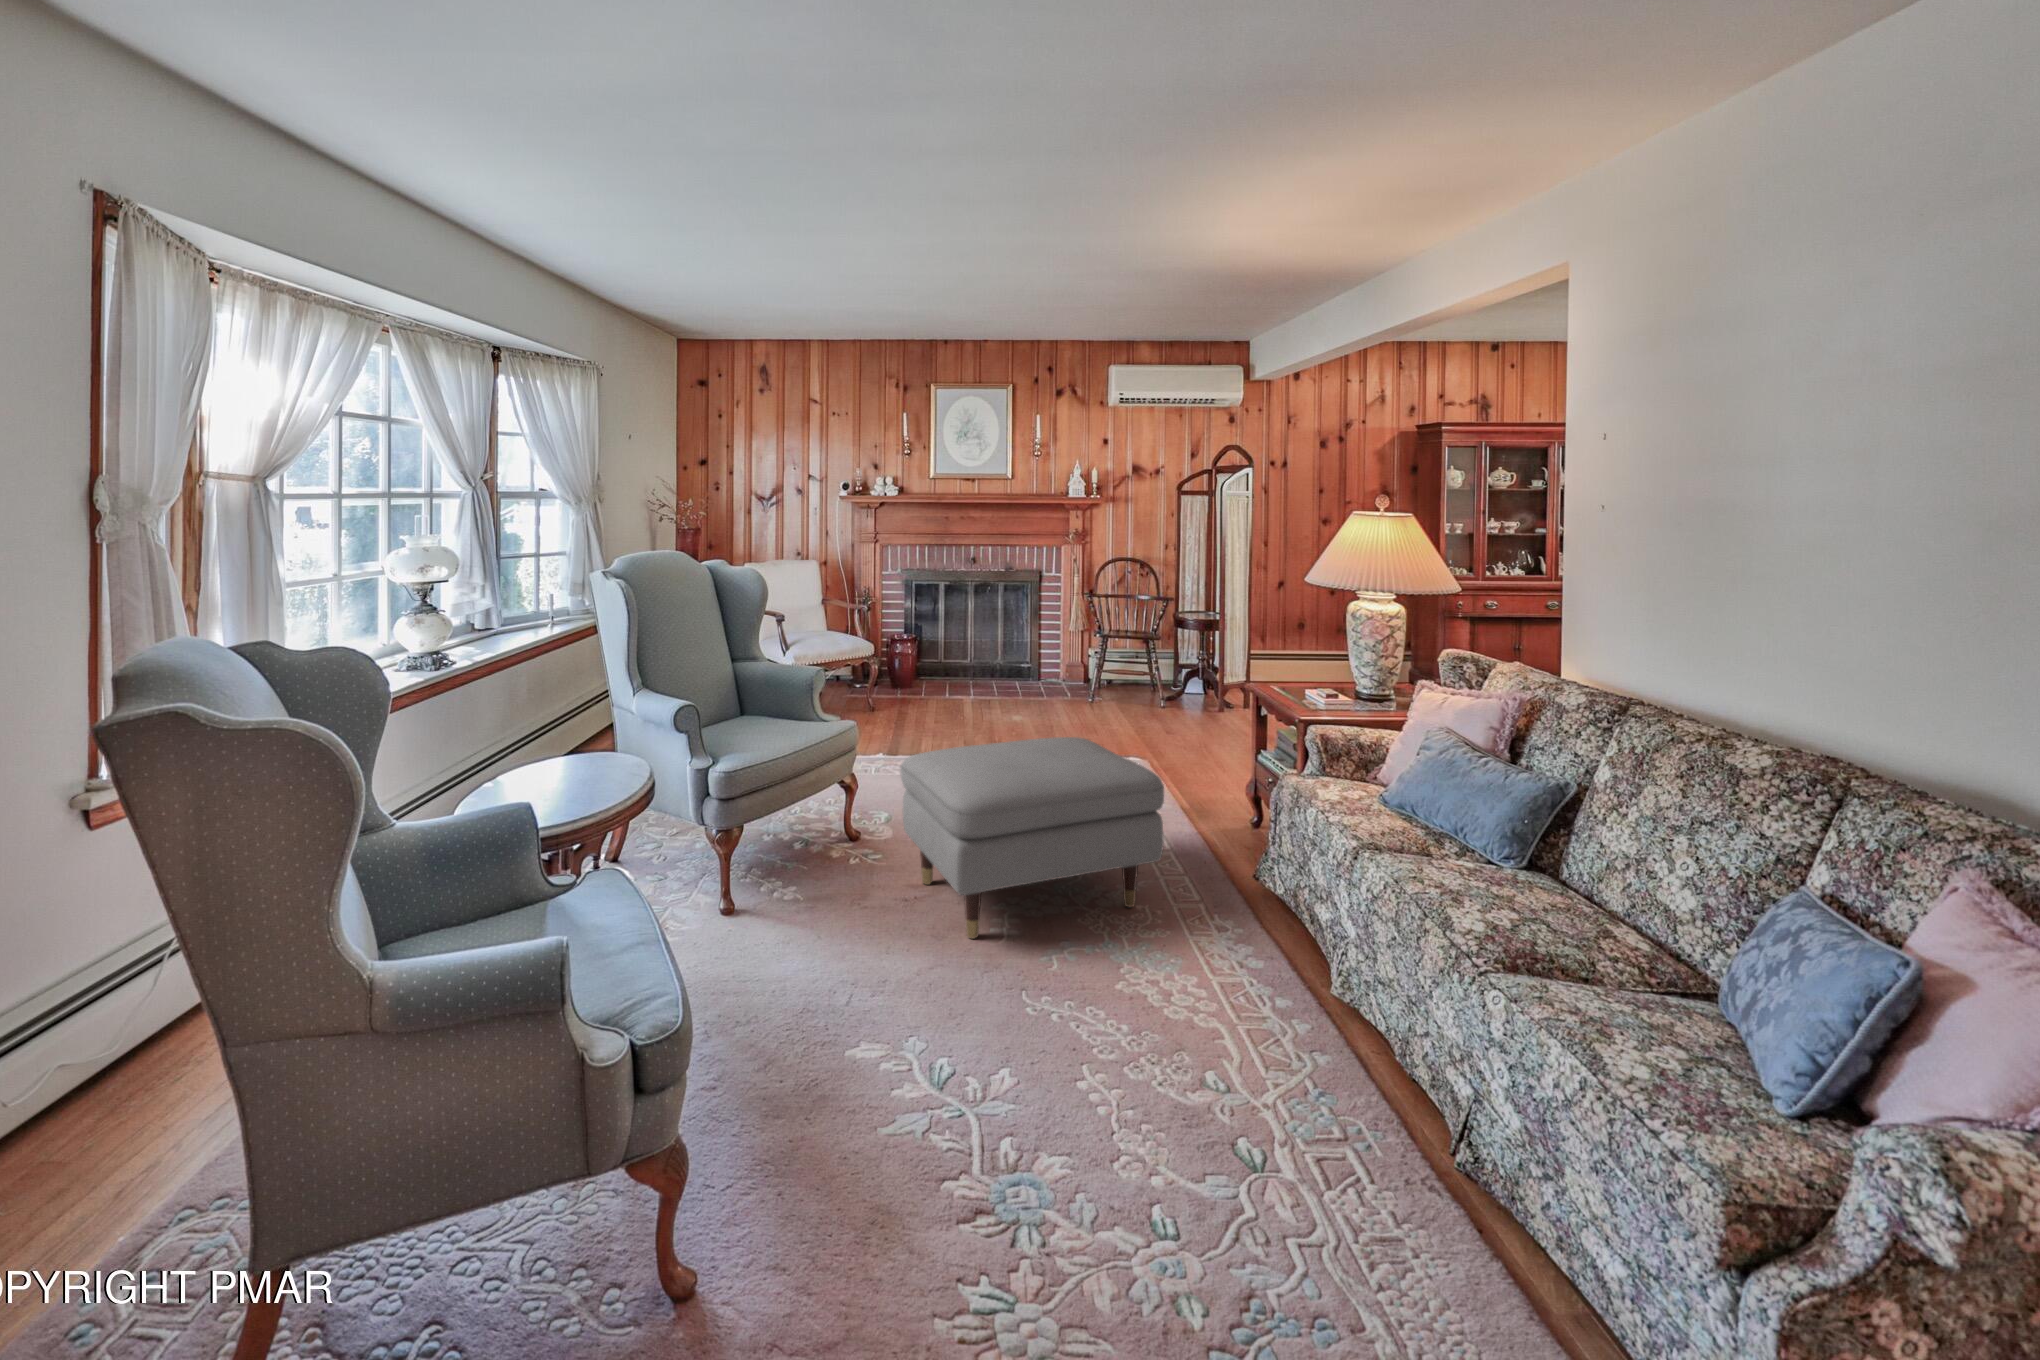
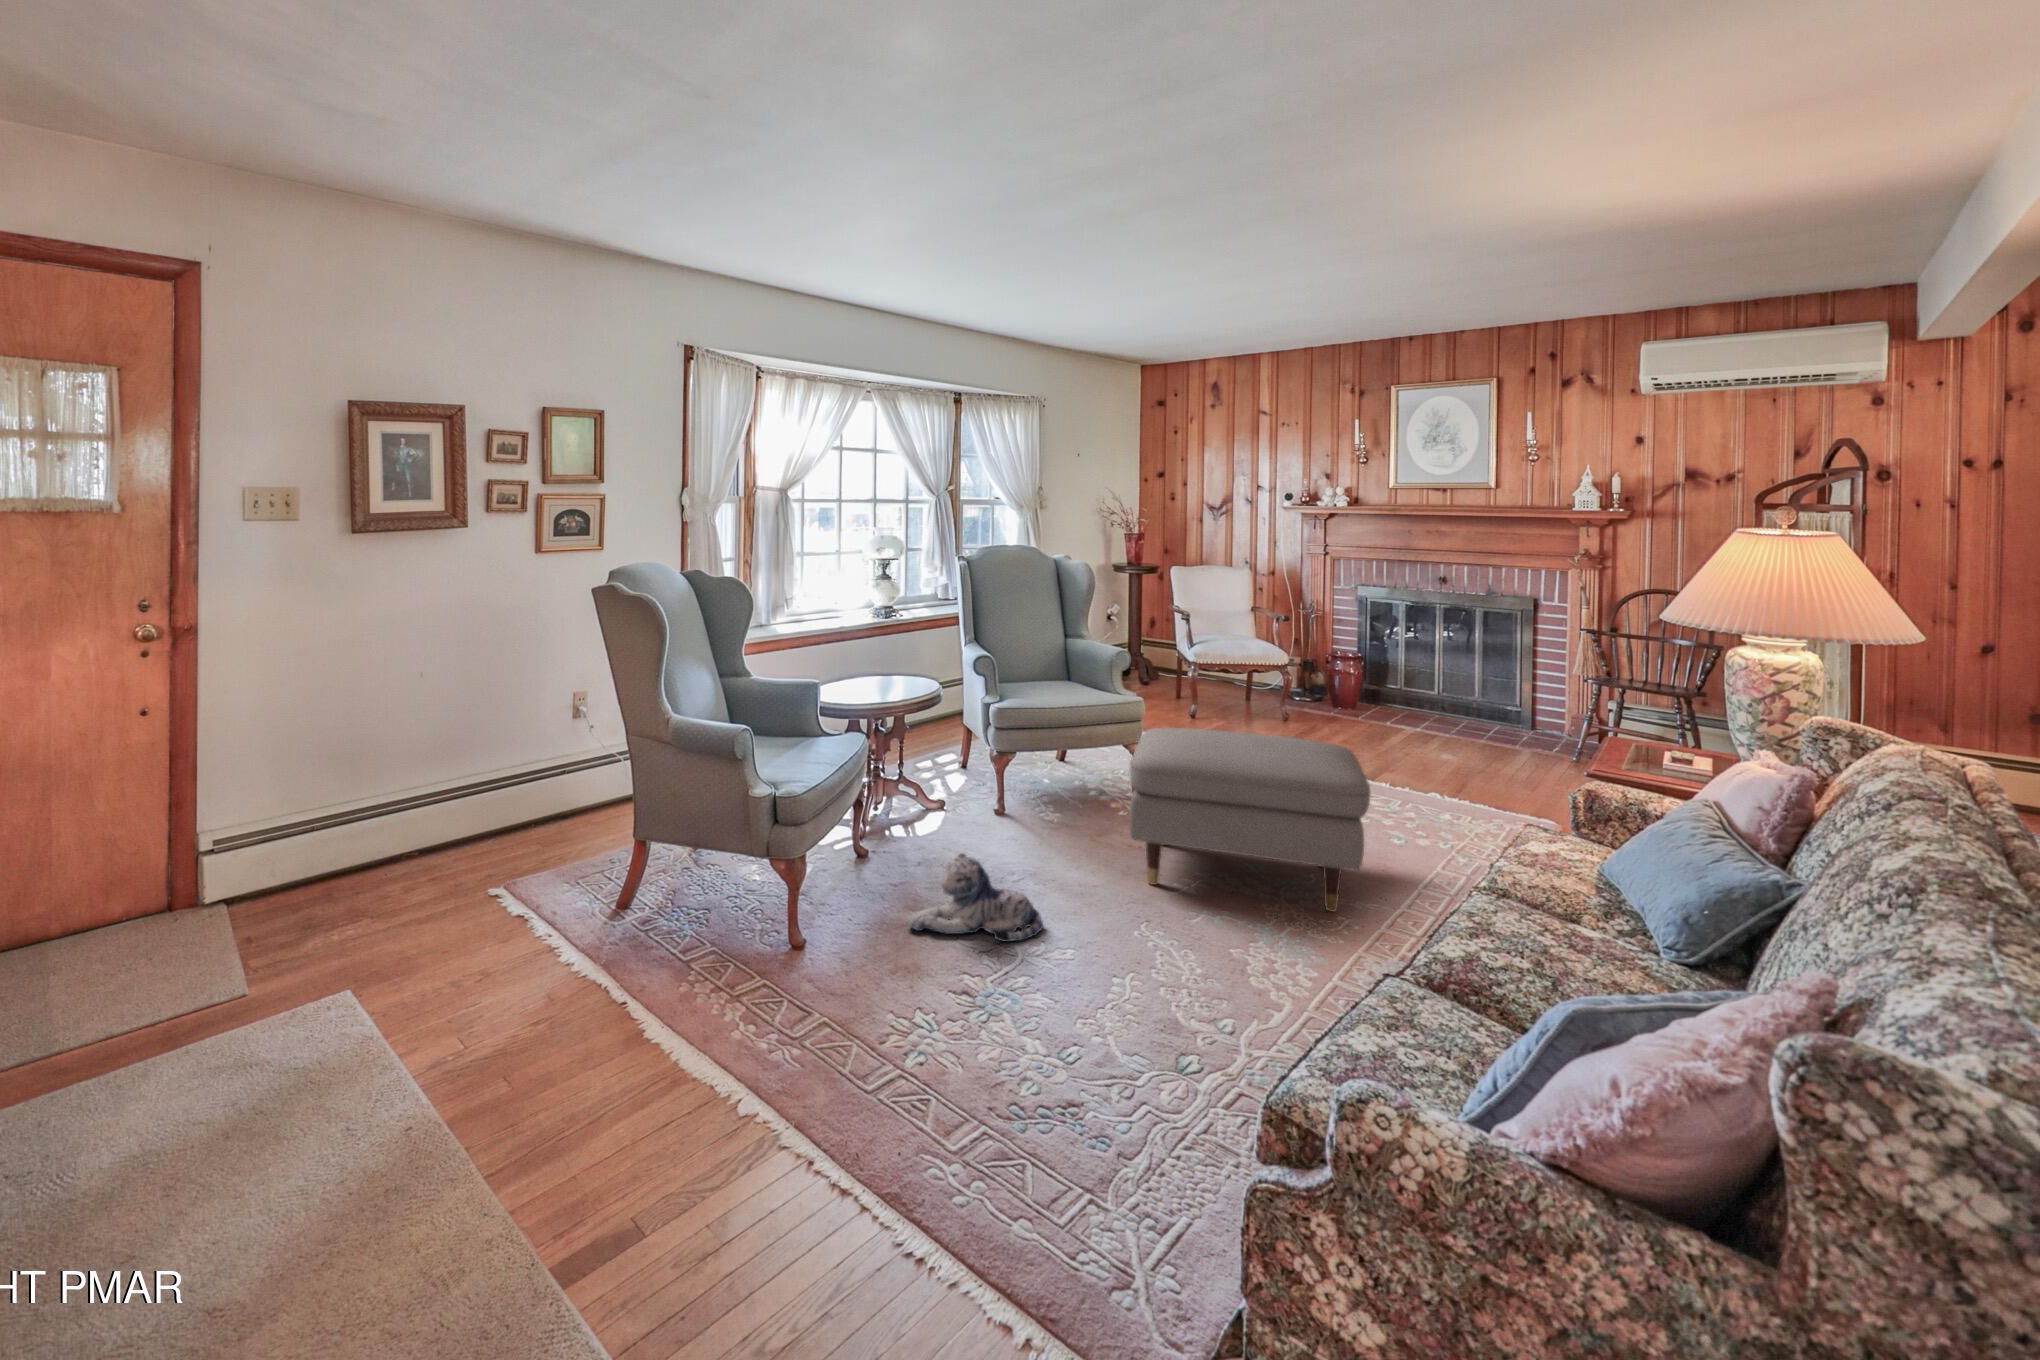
plush toy: none [794,995,947,1134] -> present [906,853,1043,942]

